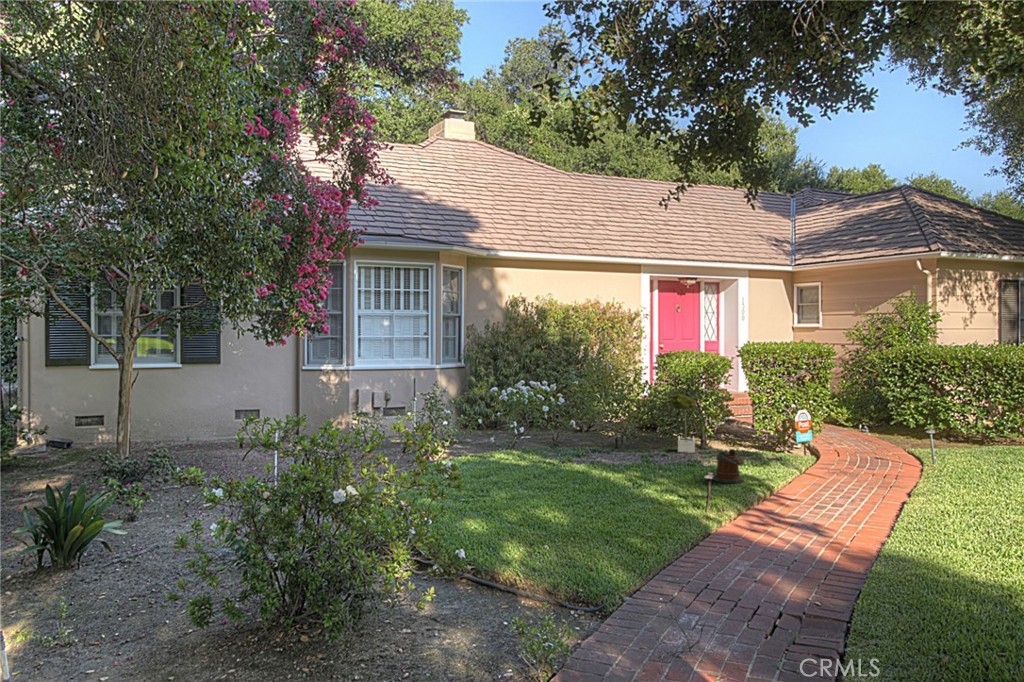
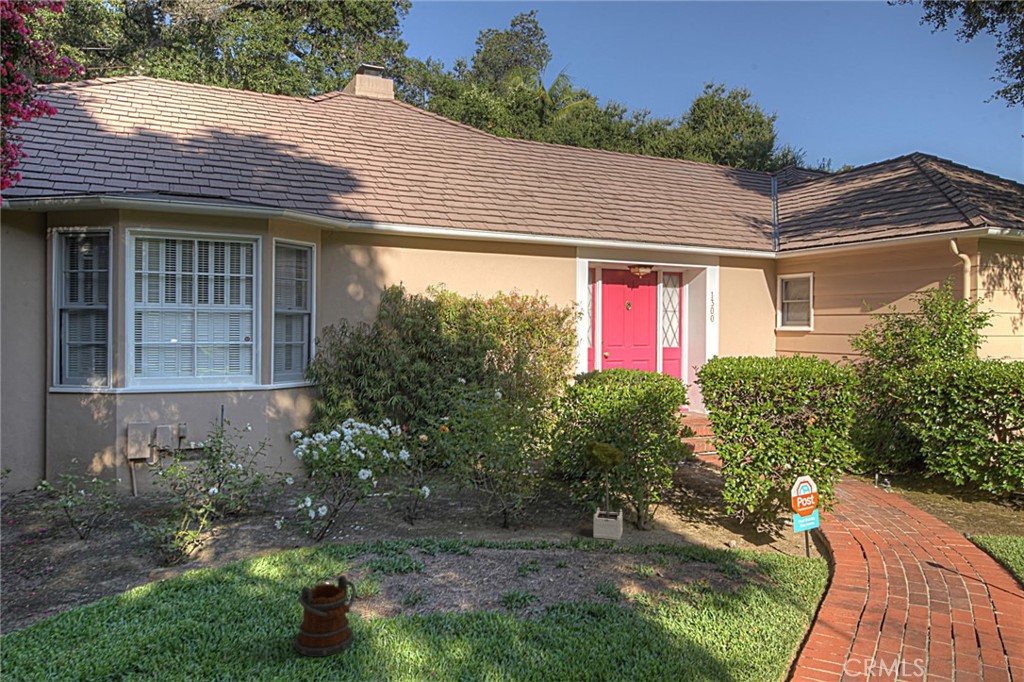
bucket: present [713,449,744,483] -> present [293,576,355,656]

